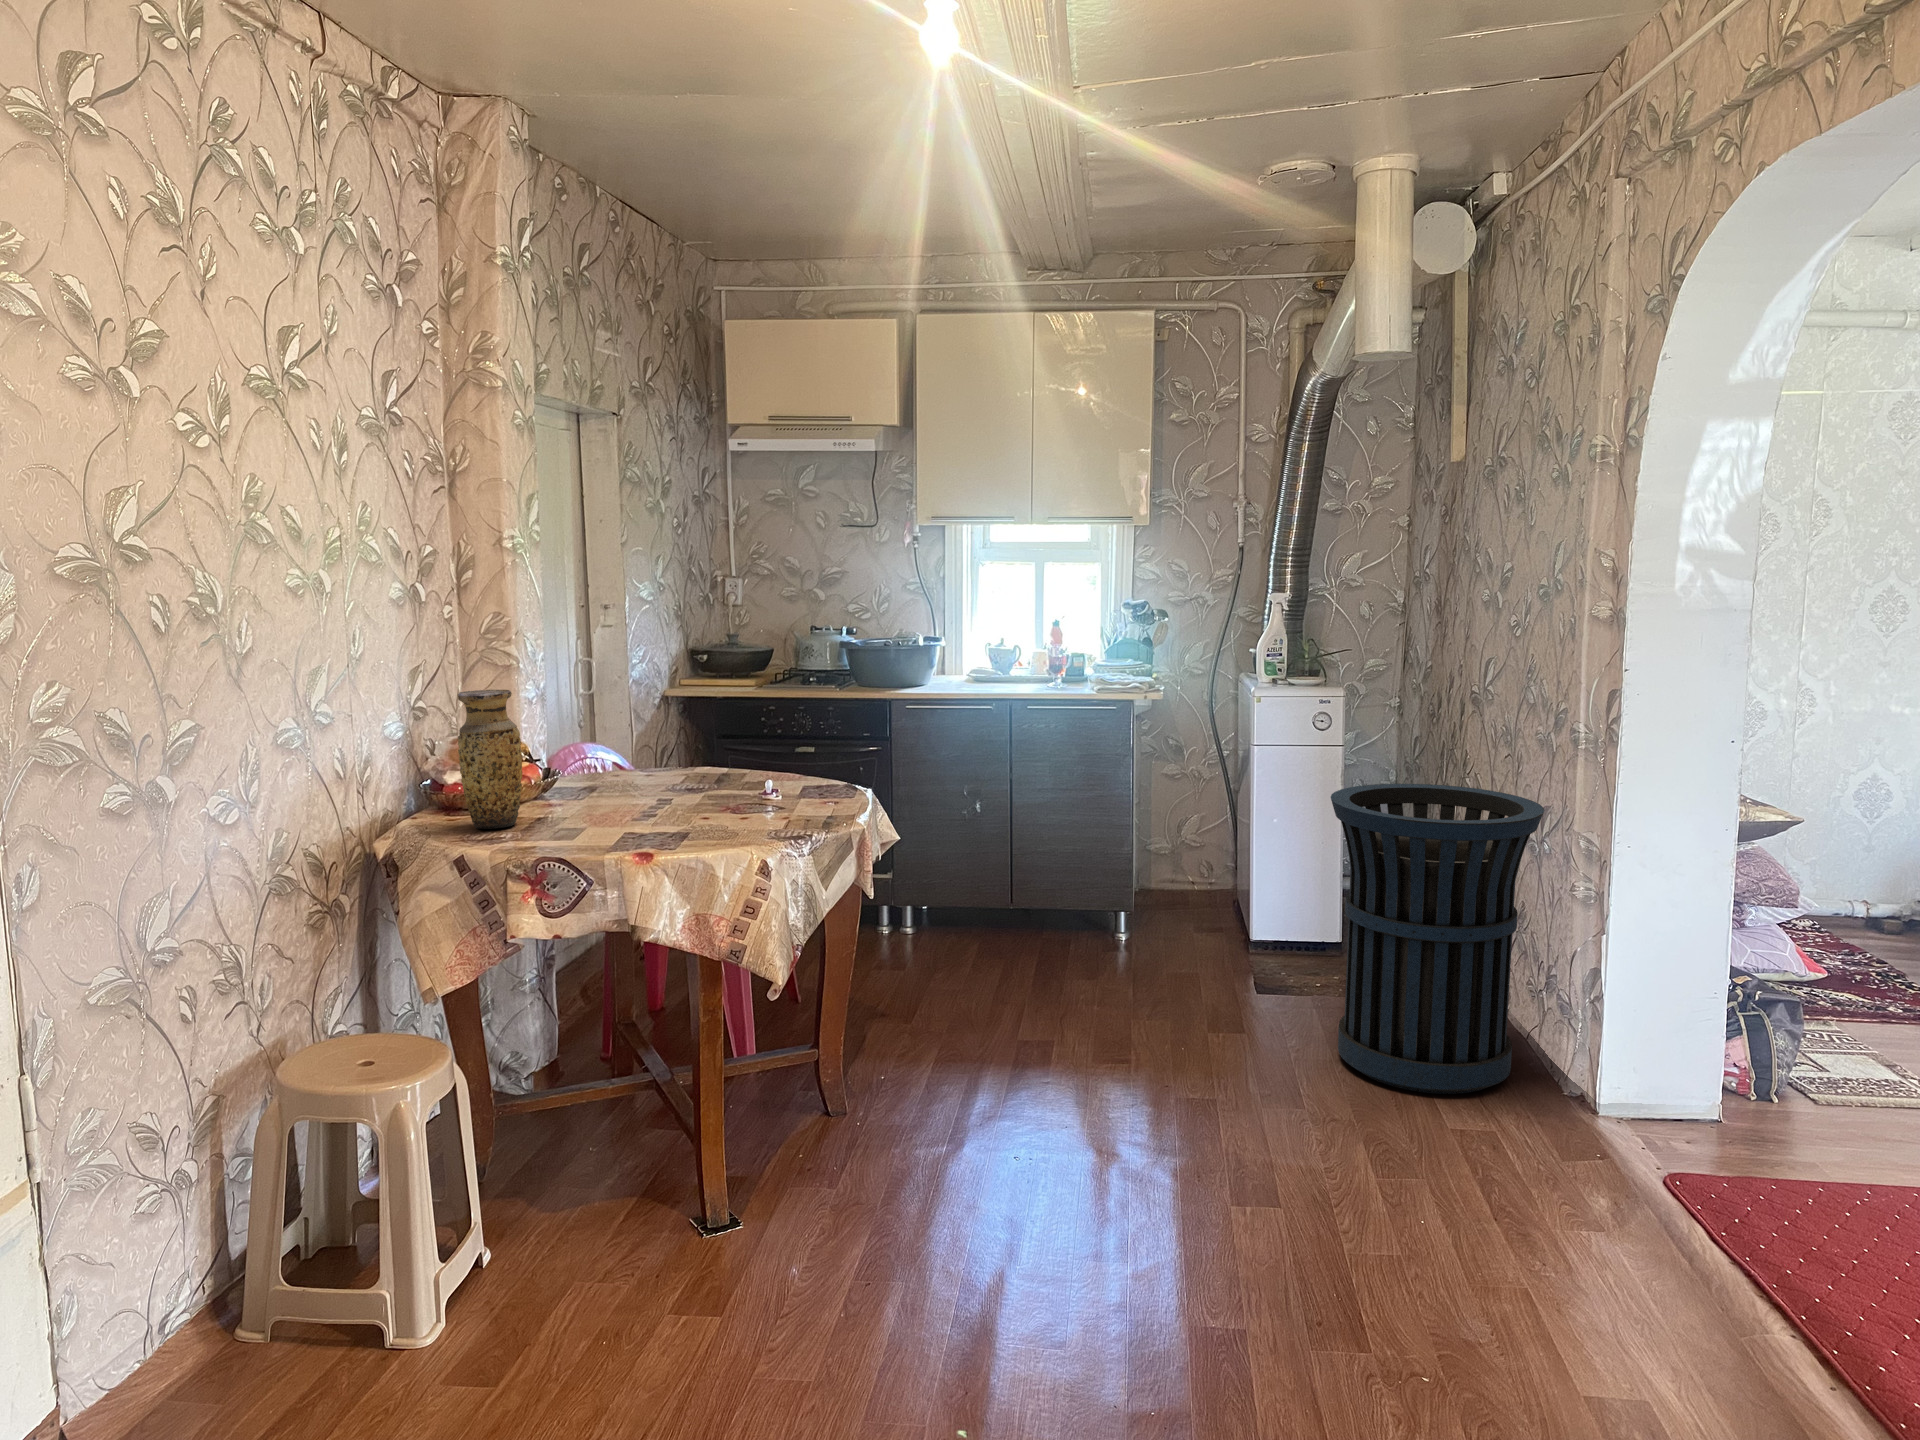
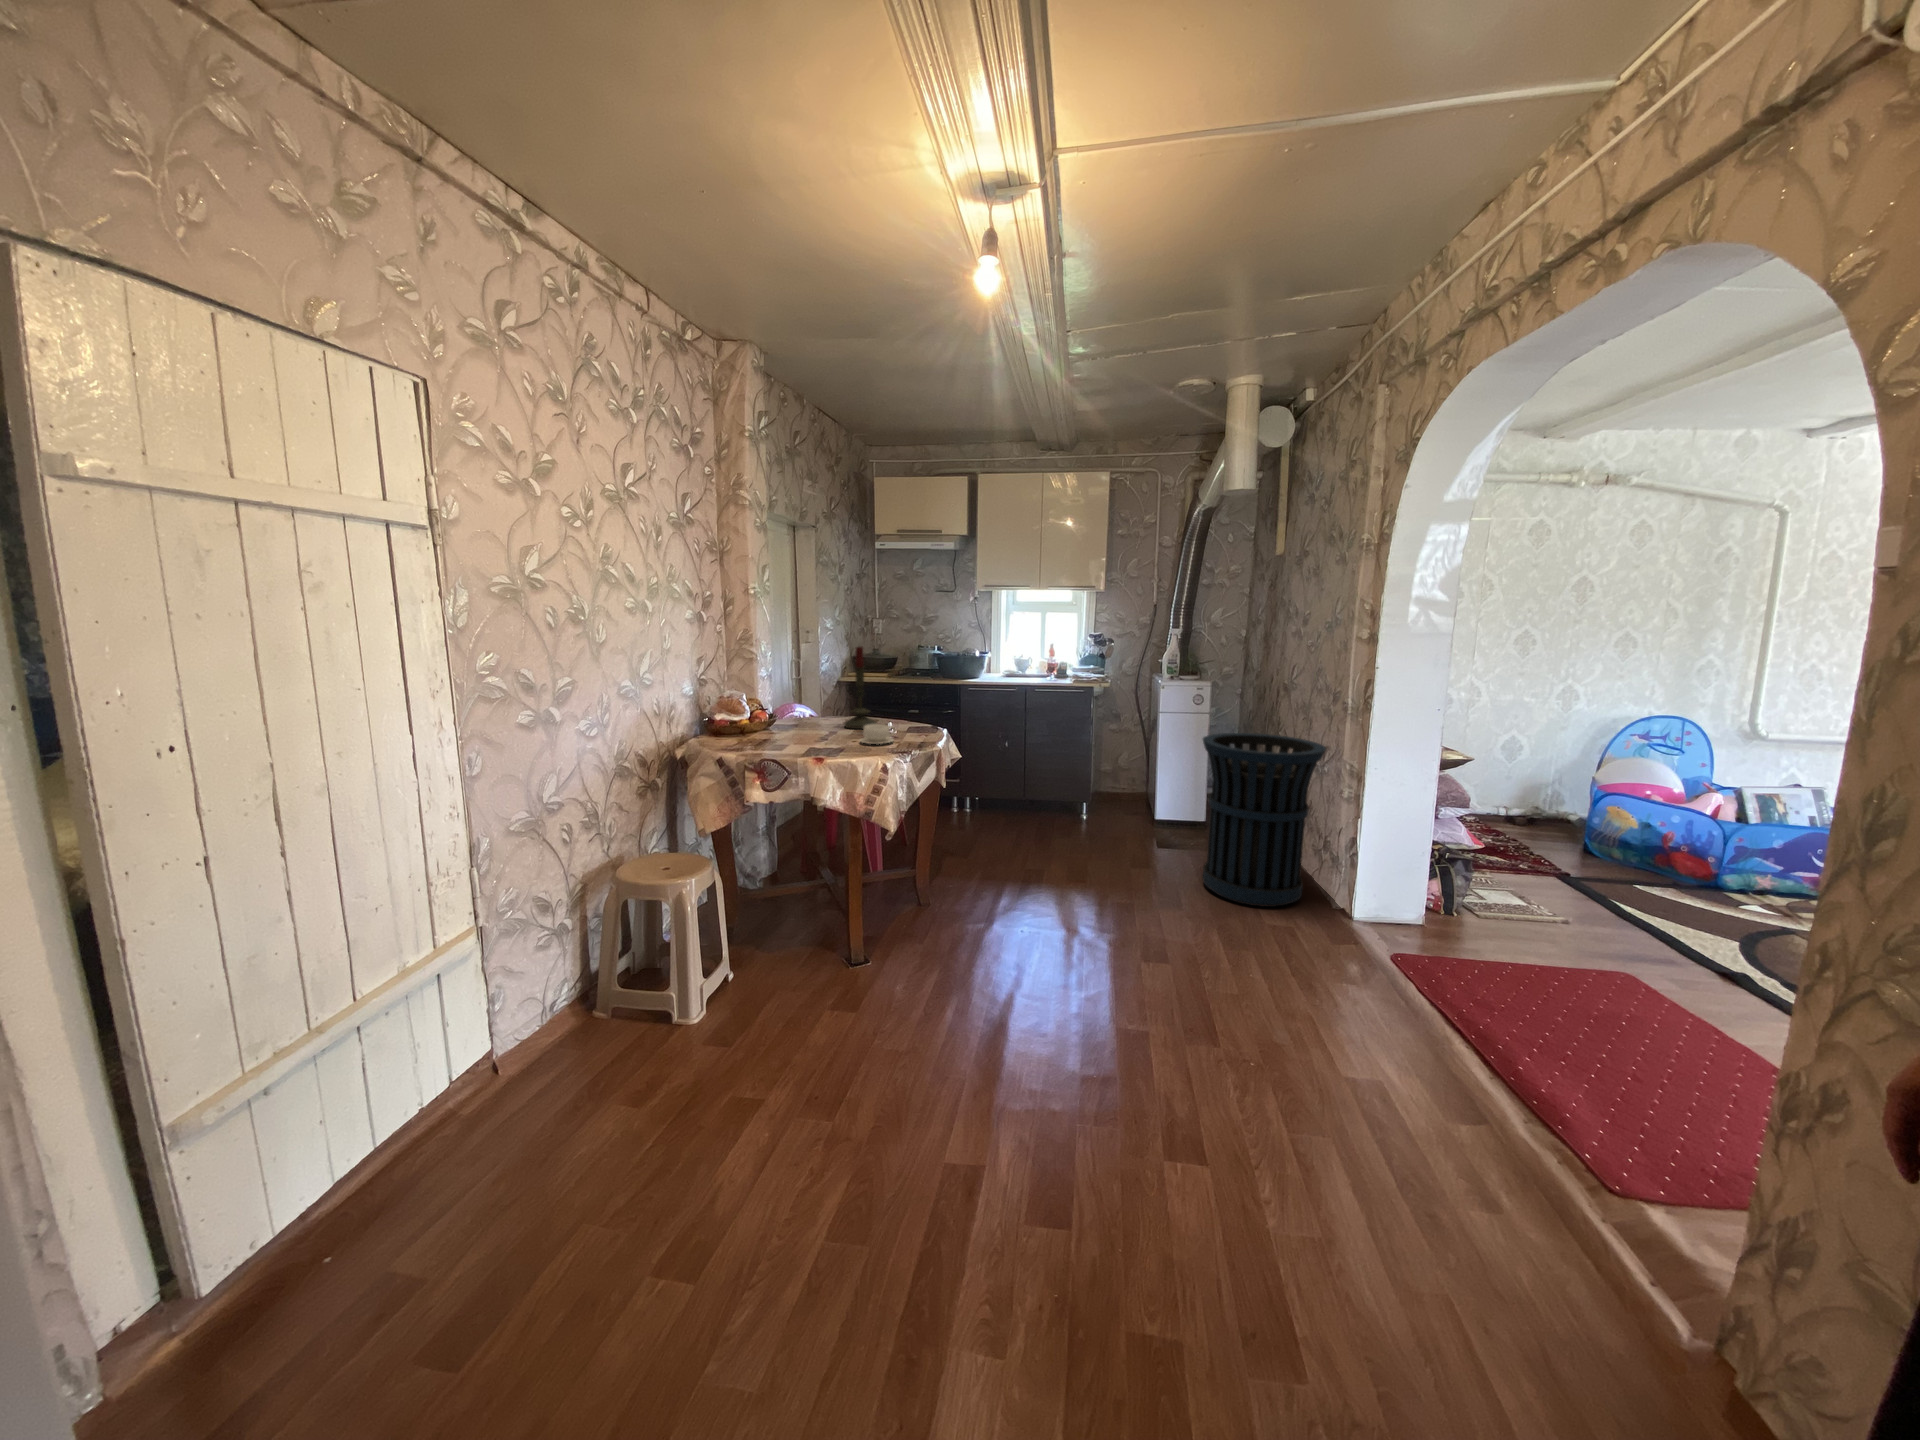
candle: none [687,640,747,794] -> present [844,647,877,729]
vase: present [458,690,522,829] -> none [718,668,753,744]
teacup: none [717,787,783,823] -> present [860,724,895,744]

